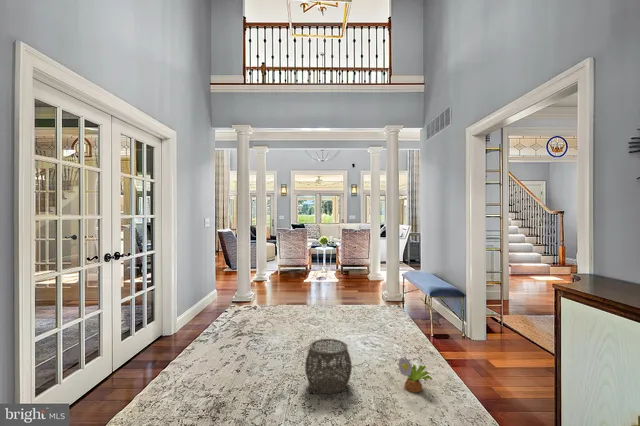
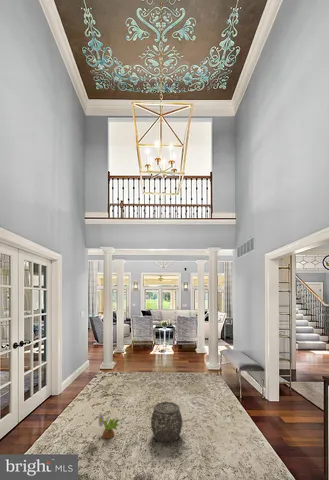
decorative plant: present [398,357,432,392] -> present [99,414,120,439]

